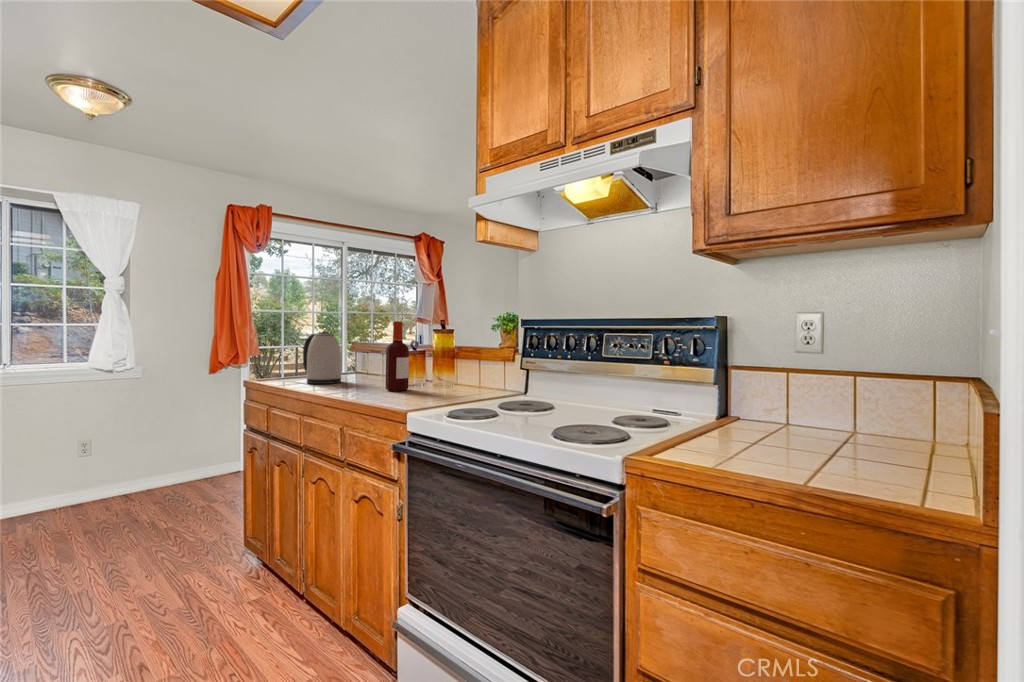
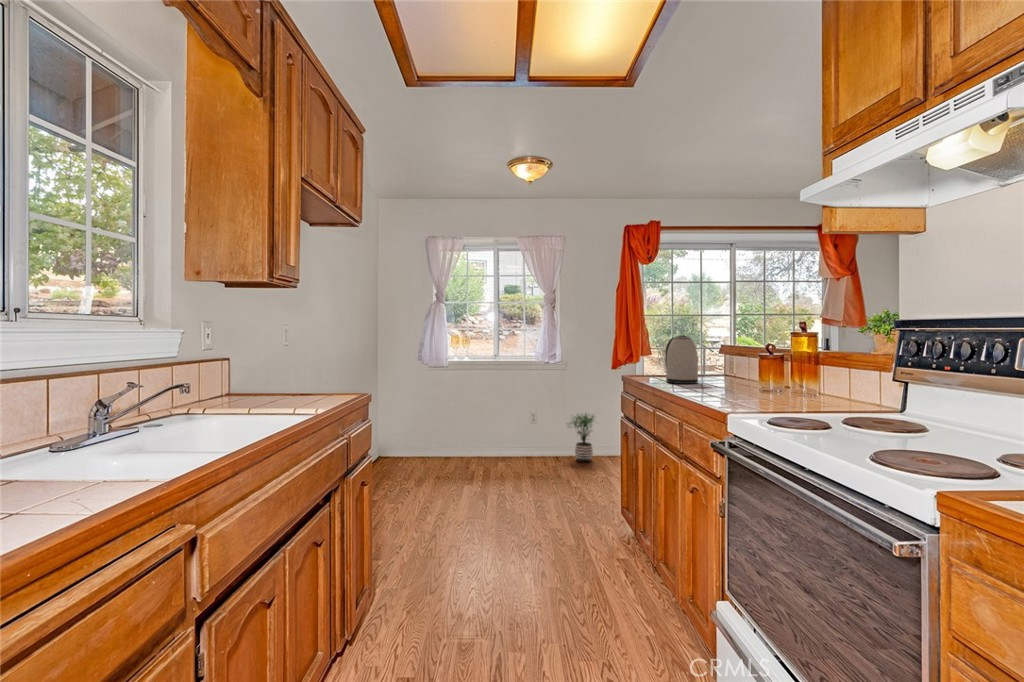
bottle: present [386,321,409,391] -> none [731,324,757,396]
potted plant: none [139,428,195,493] -> present [567,414,594,462]

